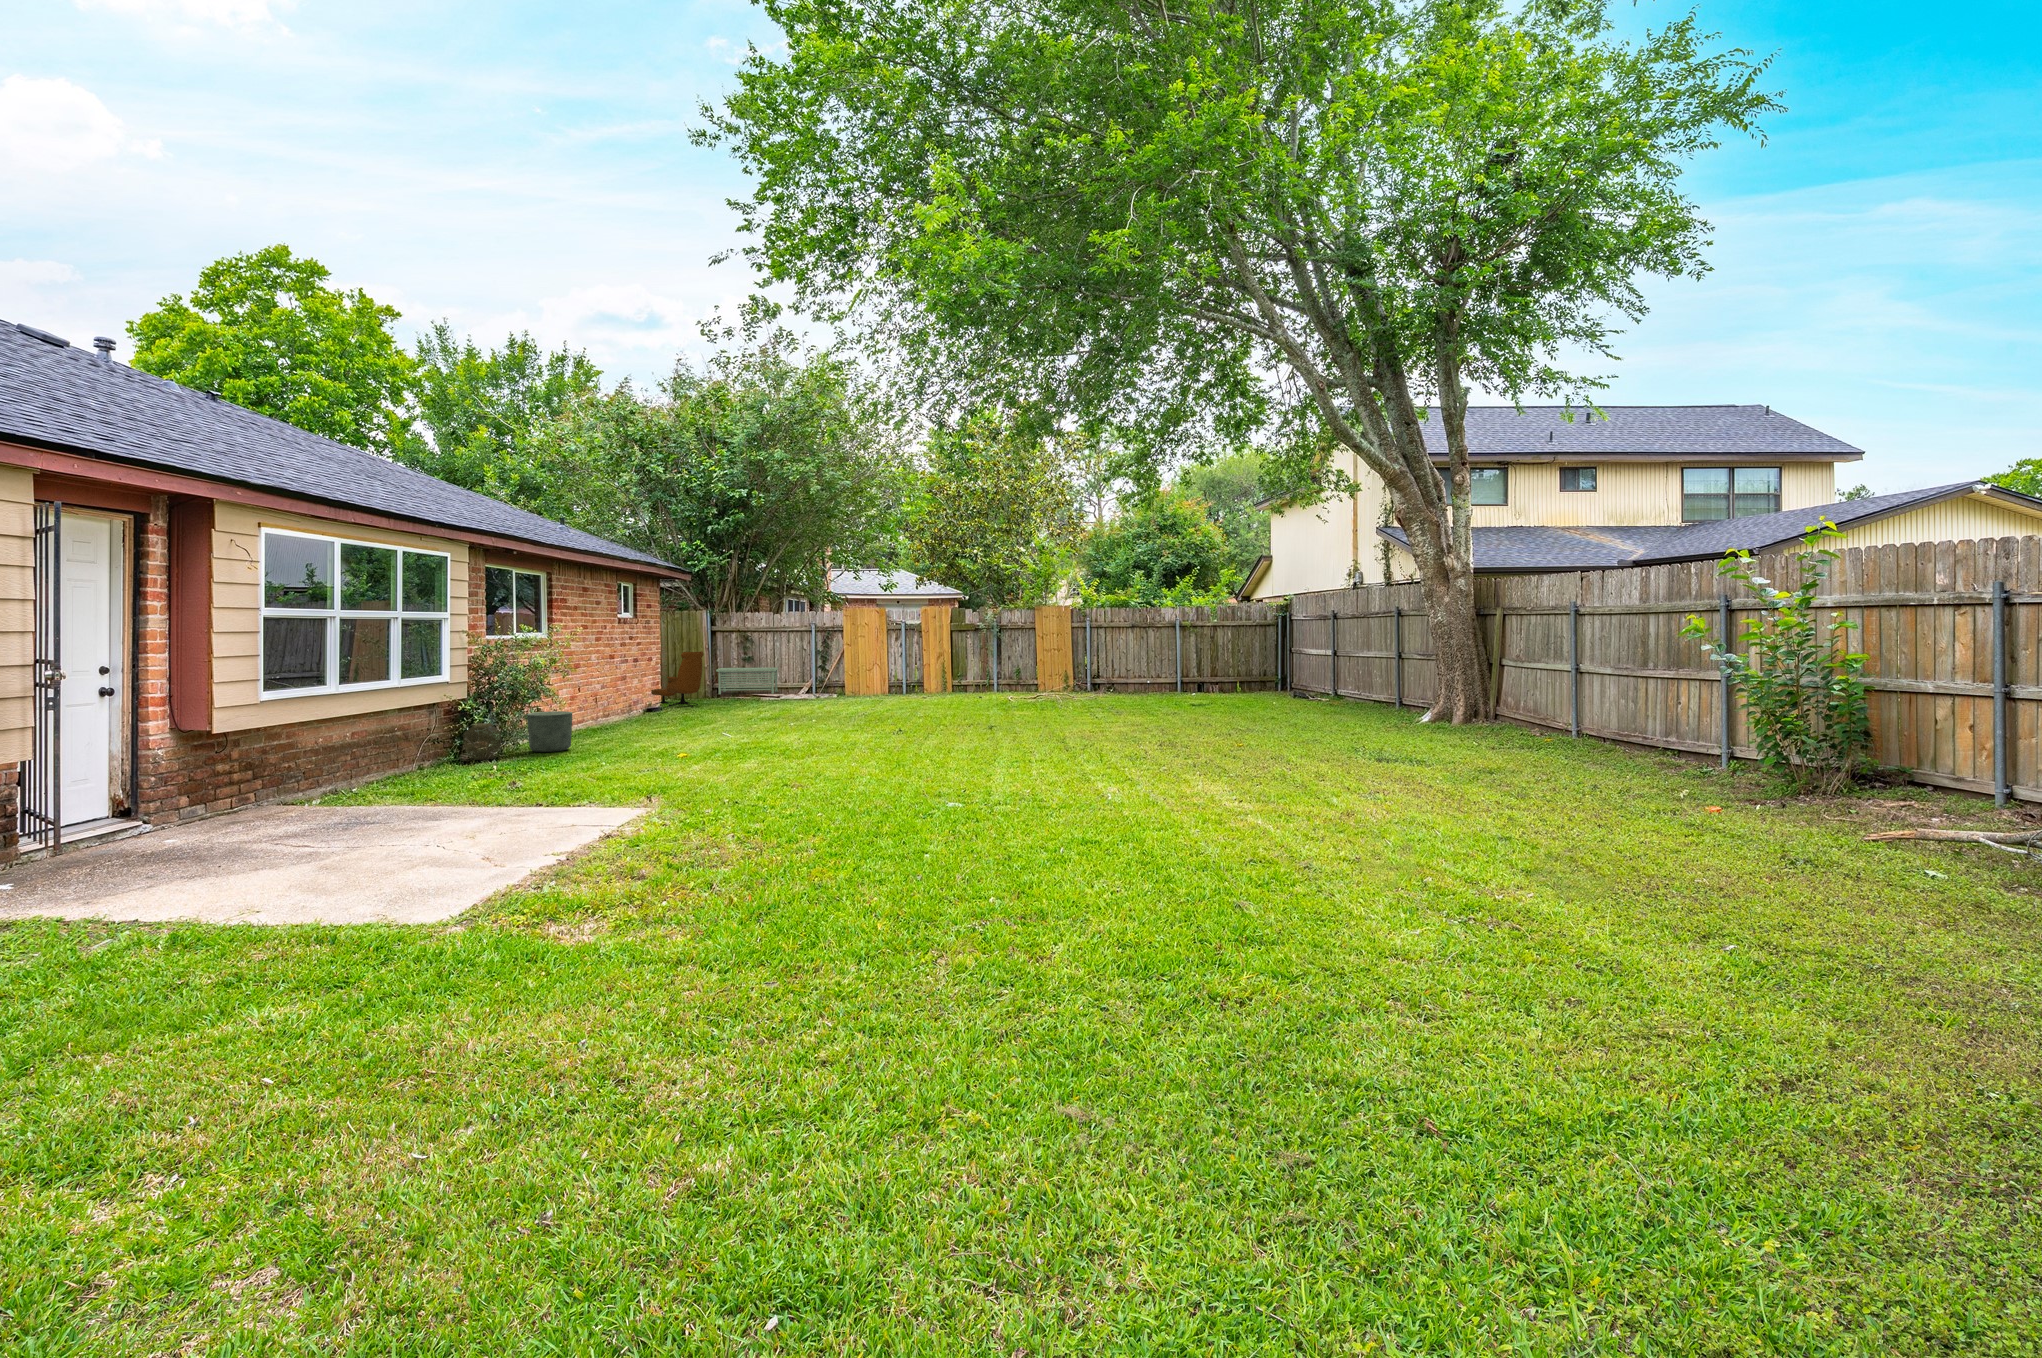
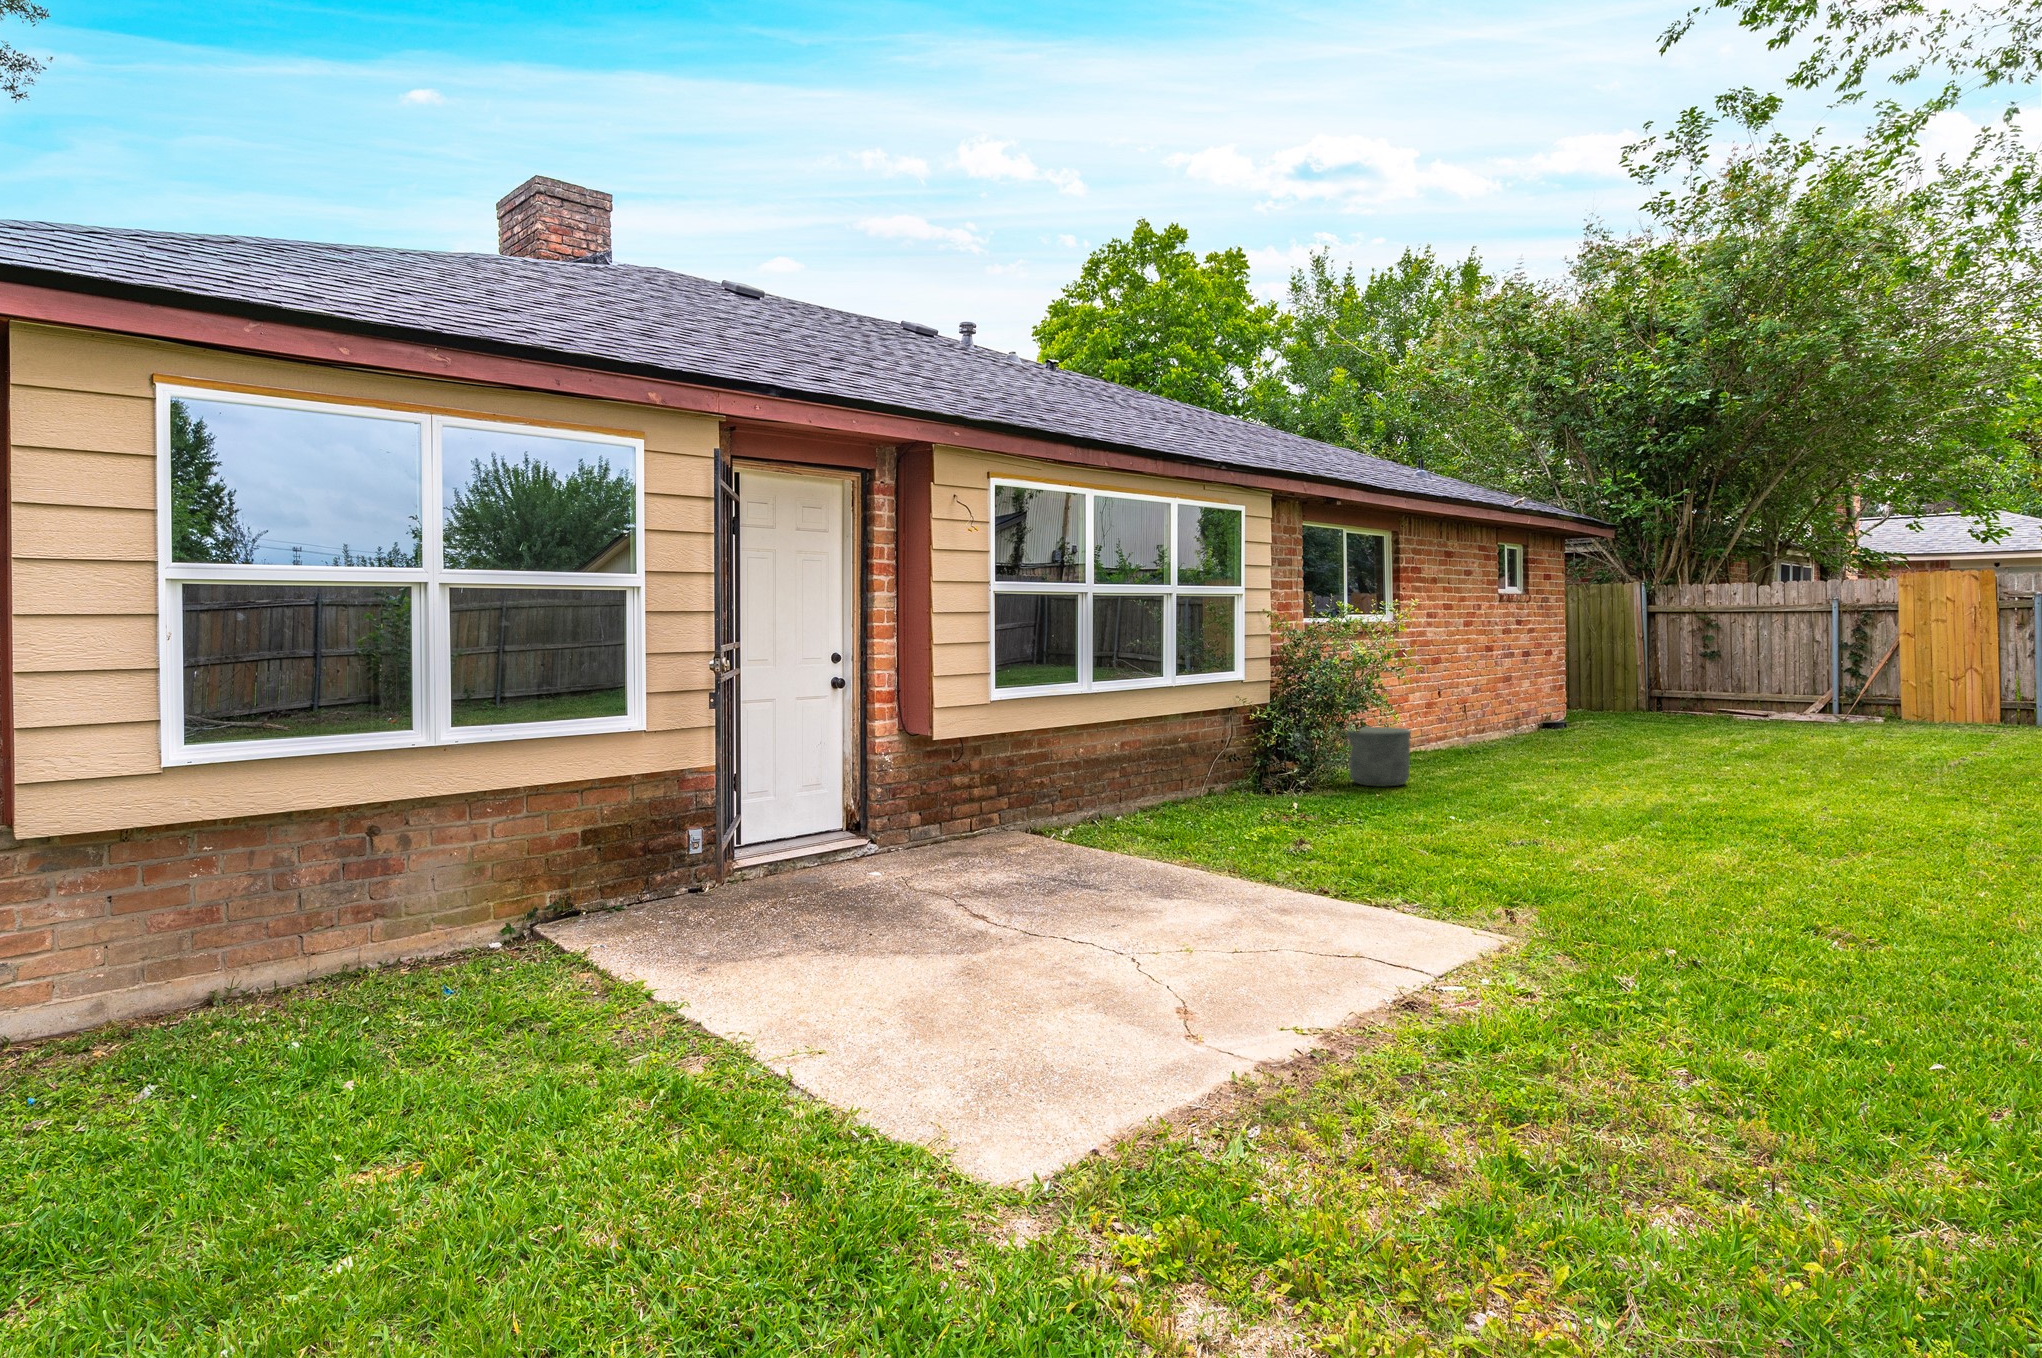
lounge chair: present [651,651,703,707] -> none [1551,642,1634,727]
storage bench: present [716,667,778,694] -> none [1658,668,1769,710]
woven basket: present [463,723,501,759] -> none [1260,739,1309,790]

